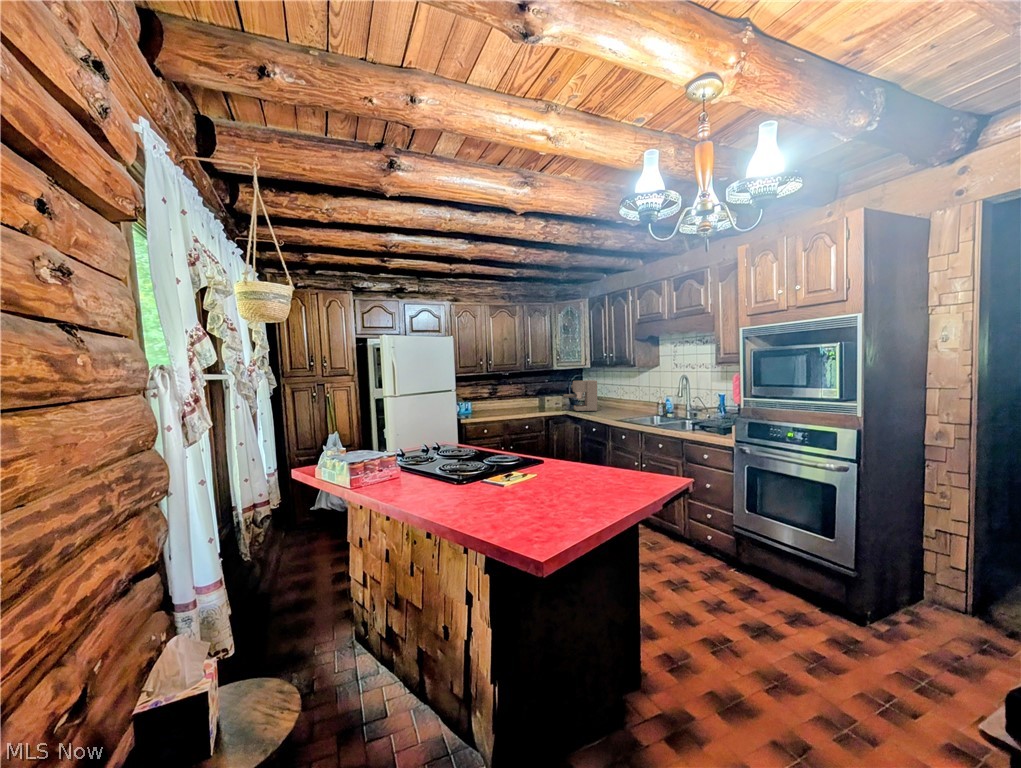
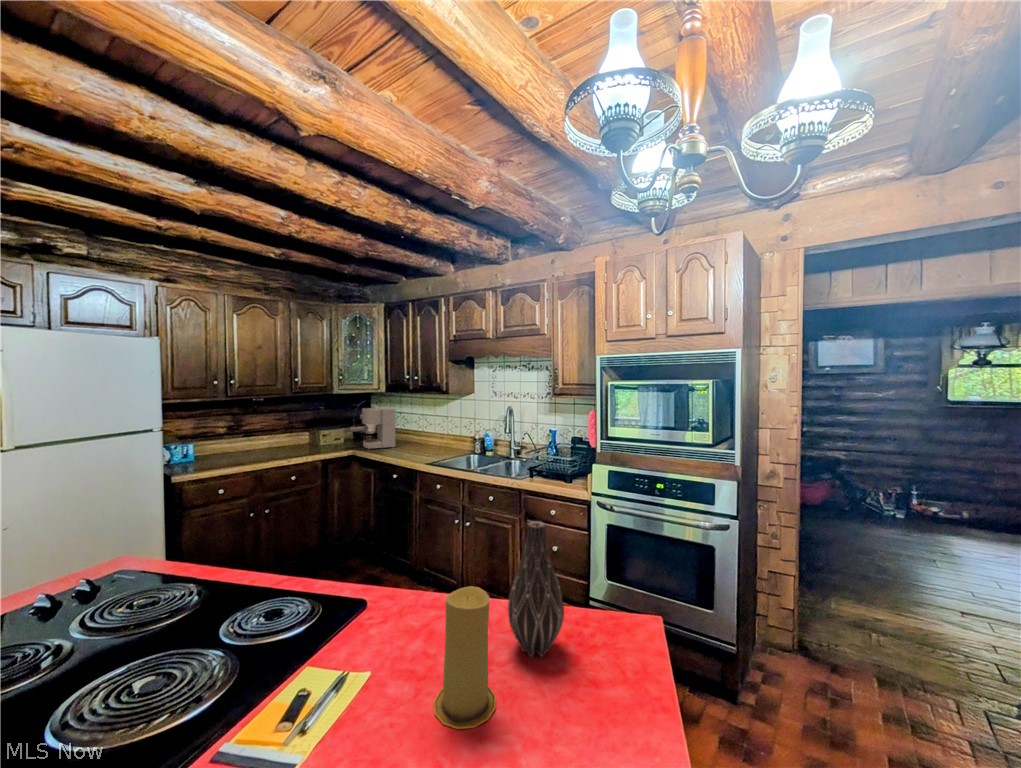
vase: none [603,414,633,479] -> present [508,521,564,657]
candle: none [560,434,587,485] -> present [434,586,496,729]

